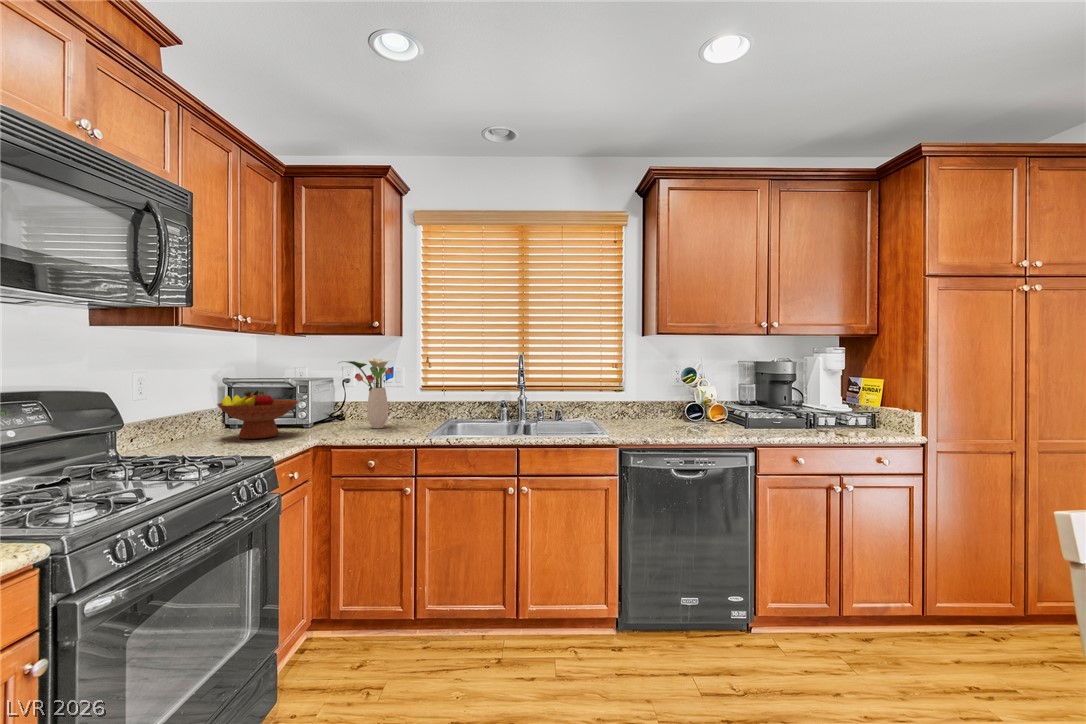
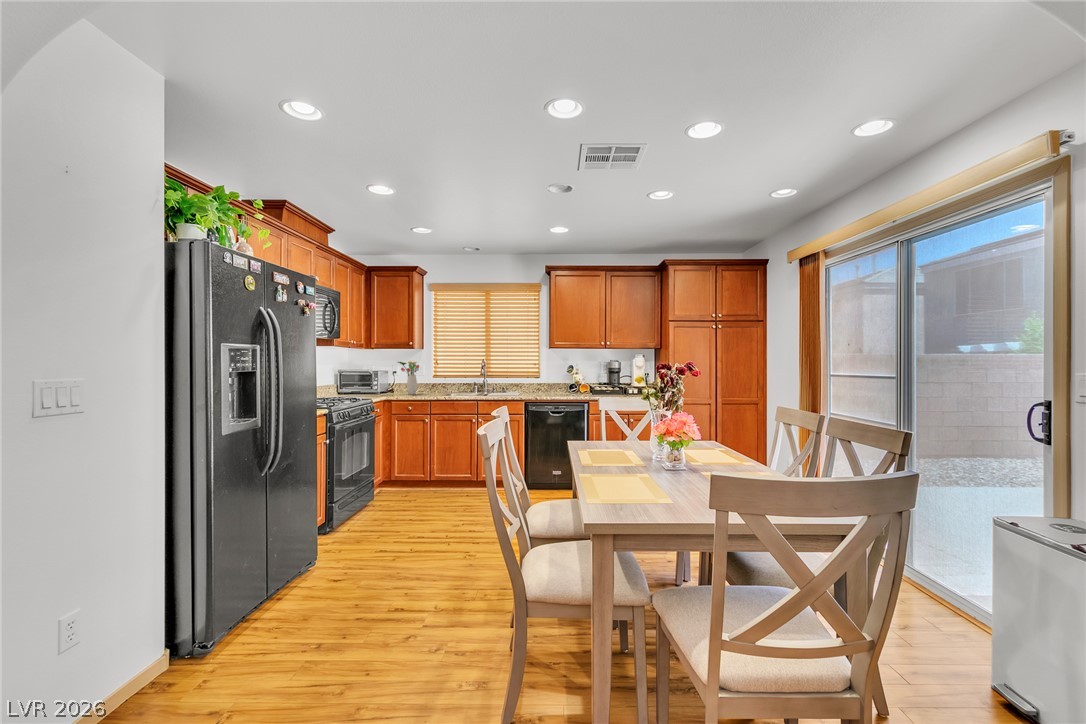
fruit bowl: present [217,391,298,439] -> none [339,375,375,397]

